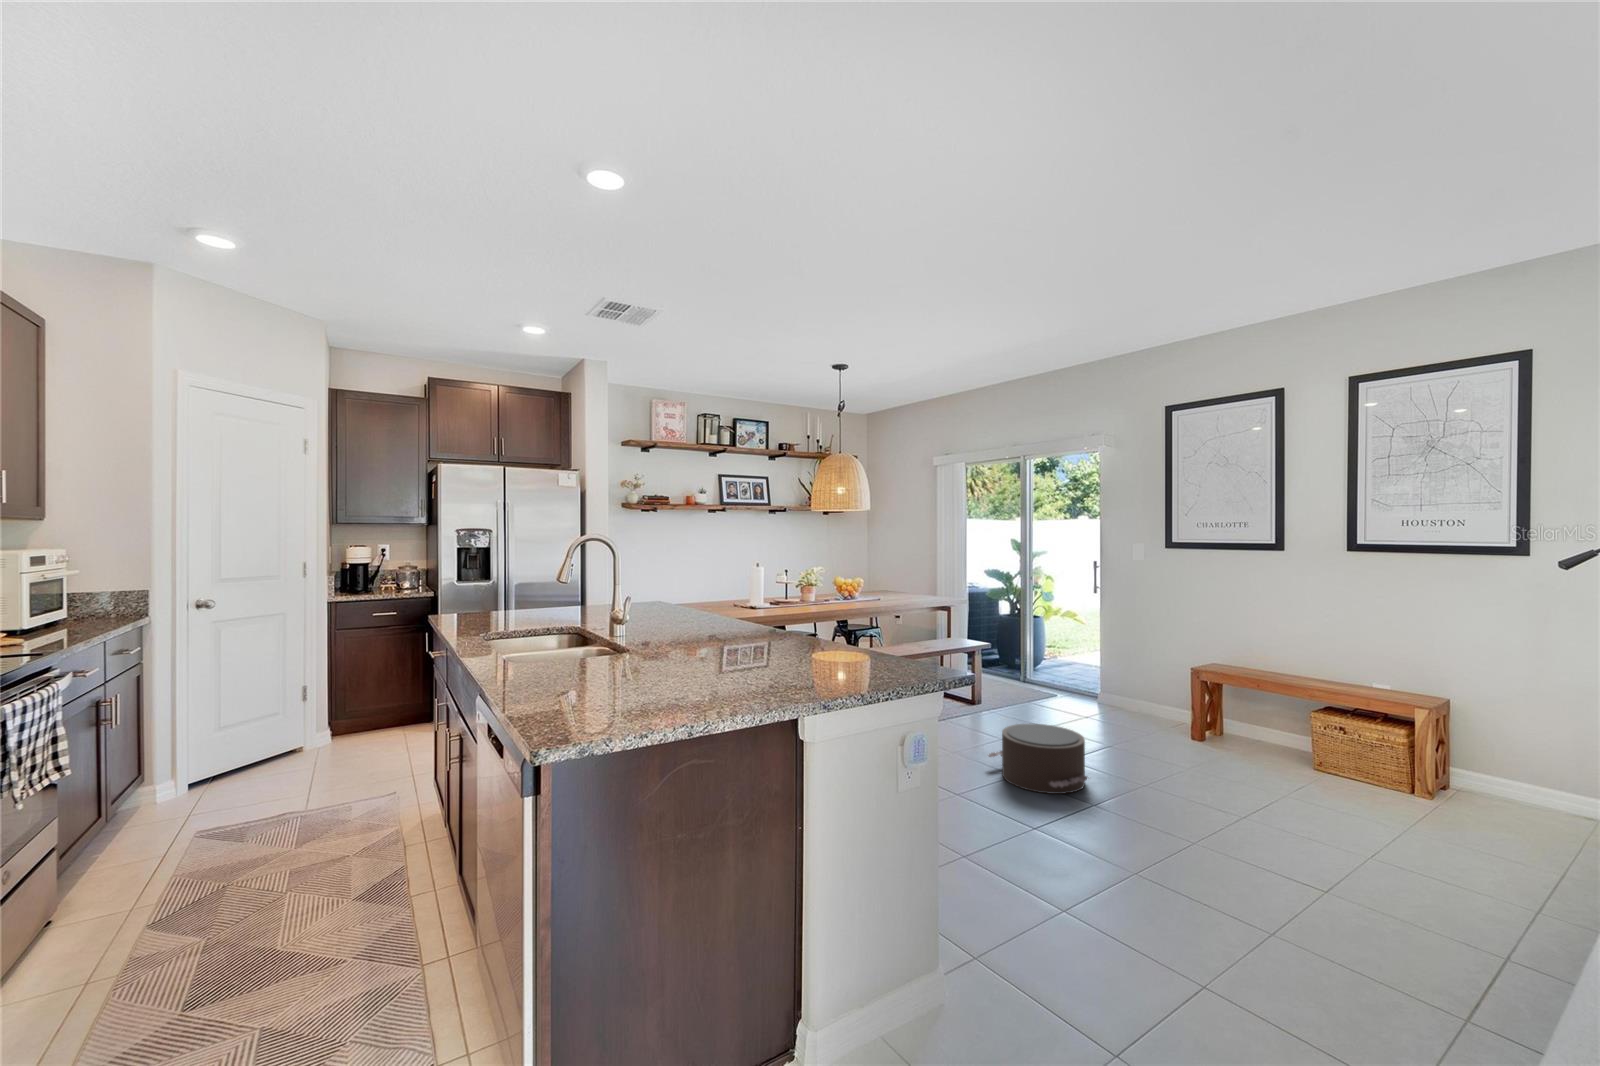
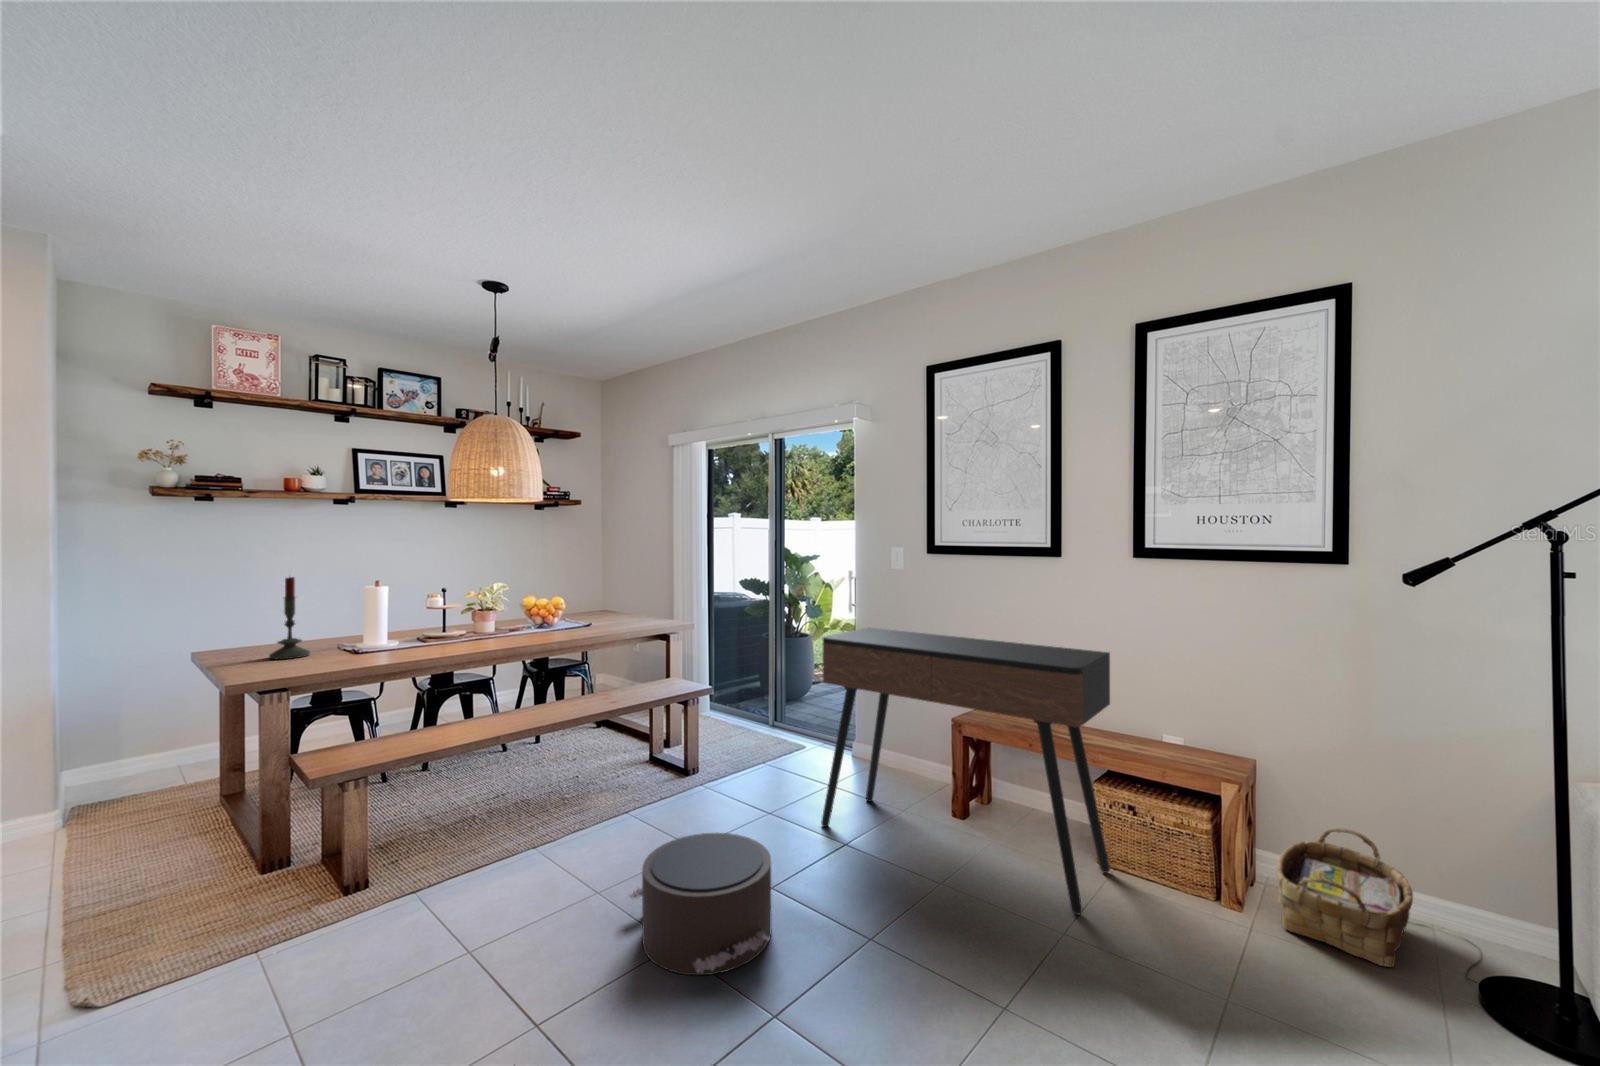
candle: none [733,560,753,611] -> present [269,577,310,659]
console table: none [1091,602,1325,791] -> present [821,628,1110,915]
woven basket: none [1461,747,1573,832] -> present [1276,828,1413,967]

